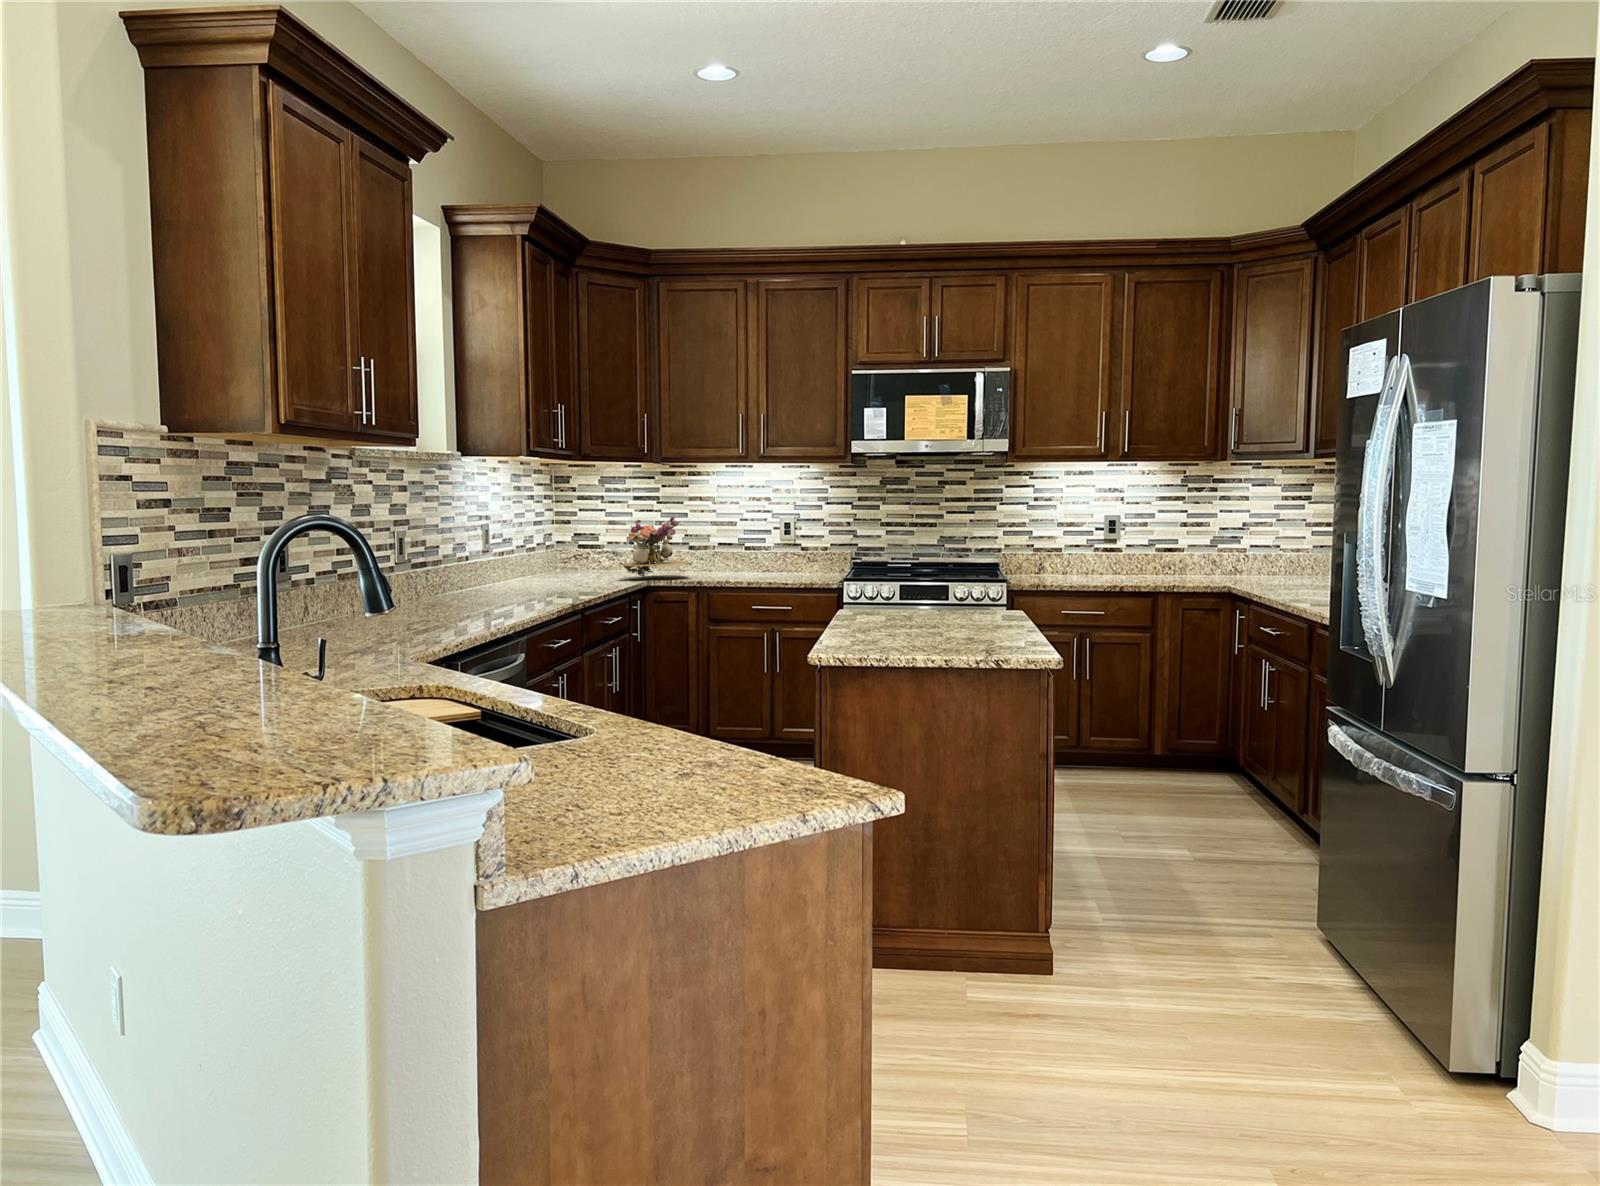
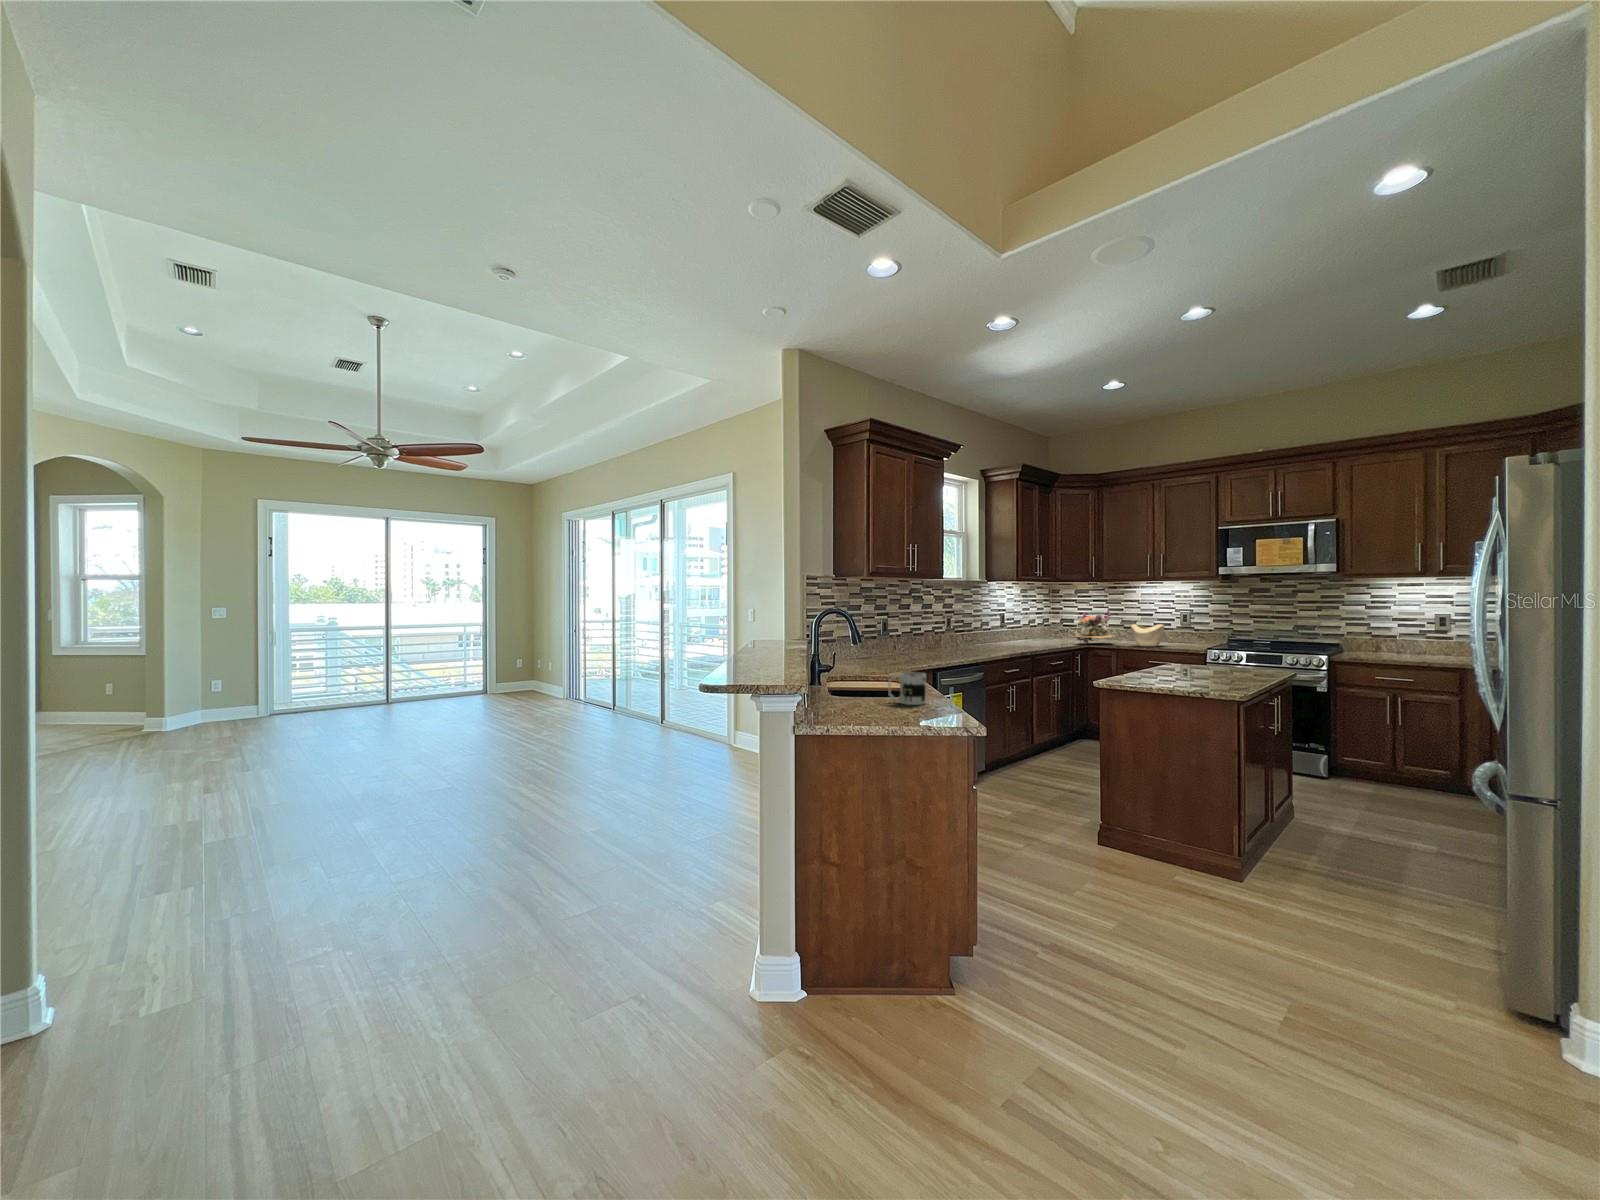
decorative bowl: none [723,539,775,578] -> present [1131,624,1164,646]
mug: none [646,694,757,796] -> present [888,672,926,705]

